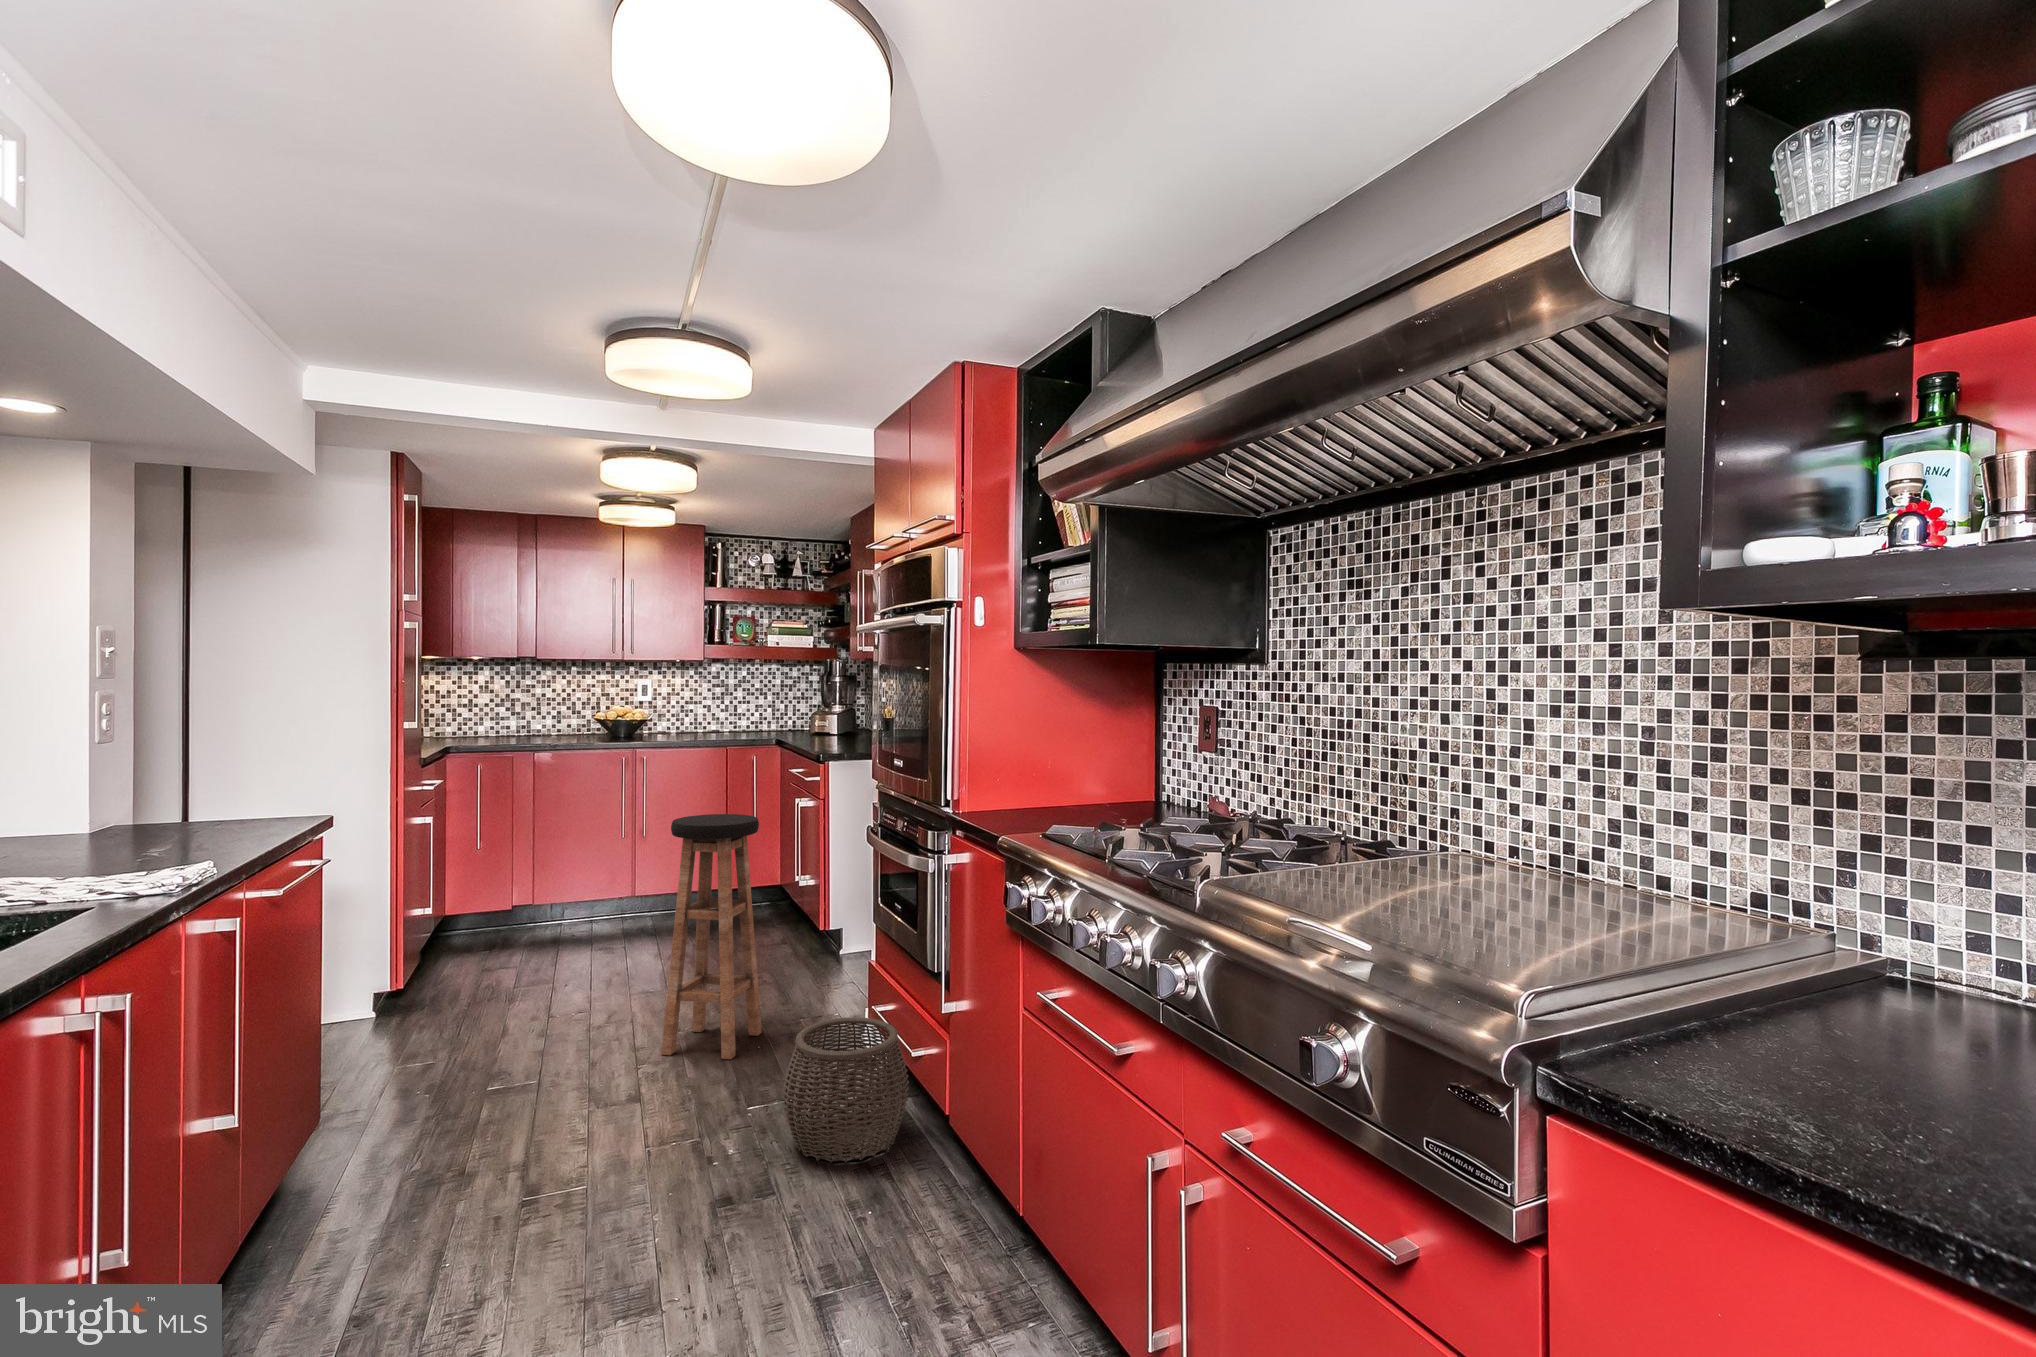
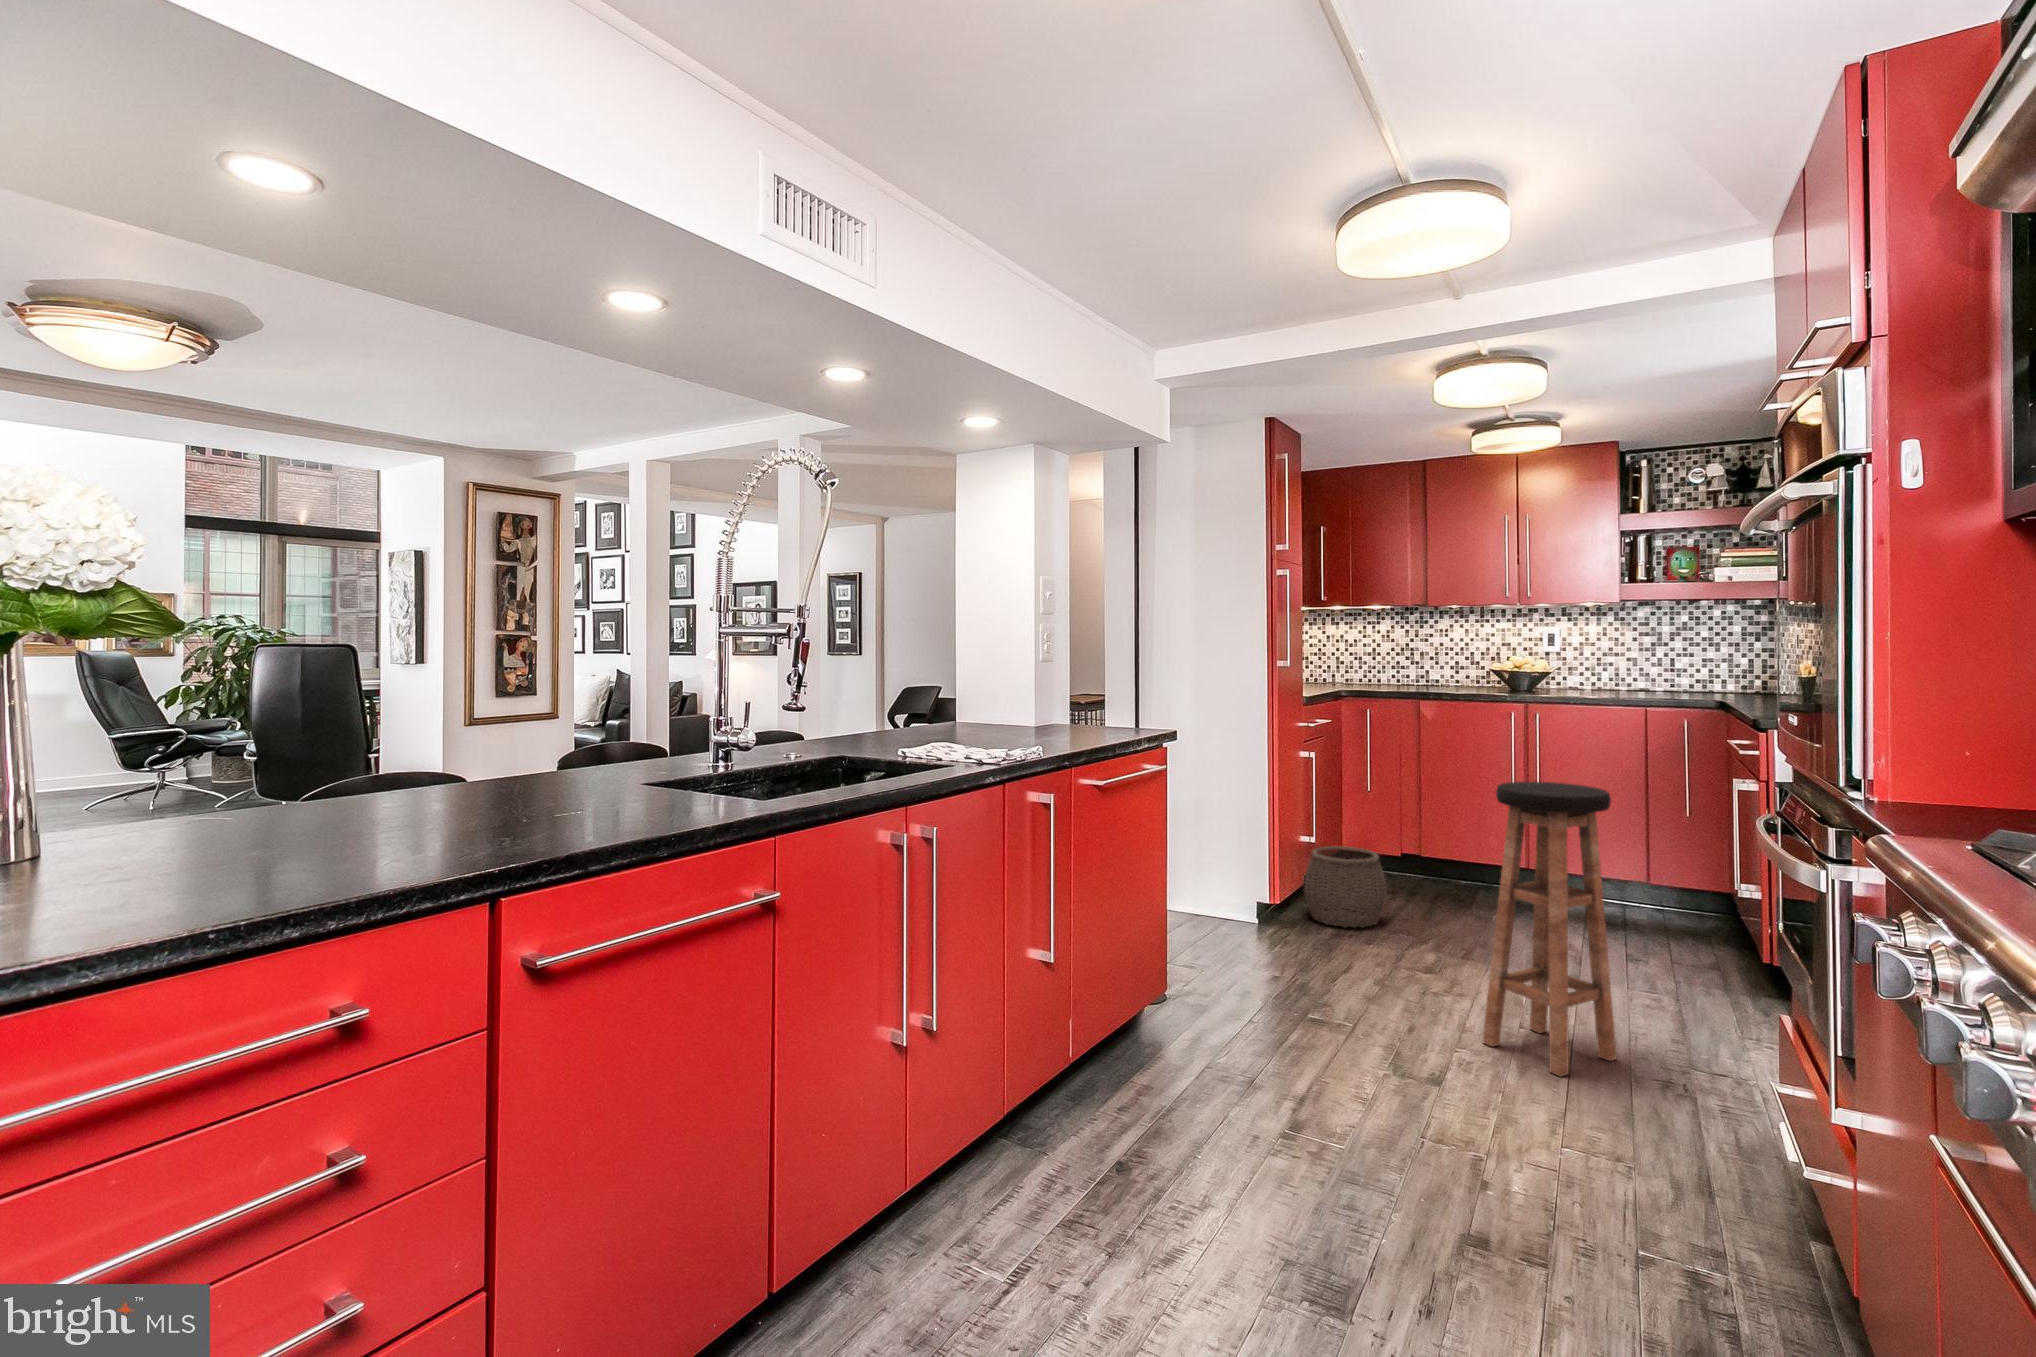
woven basket: present [783,1017,909,1163] -> present [1304,846,1387,928]

